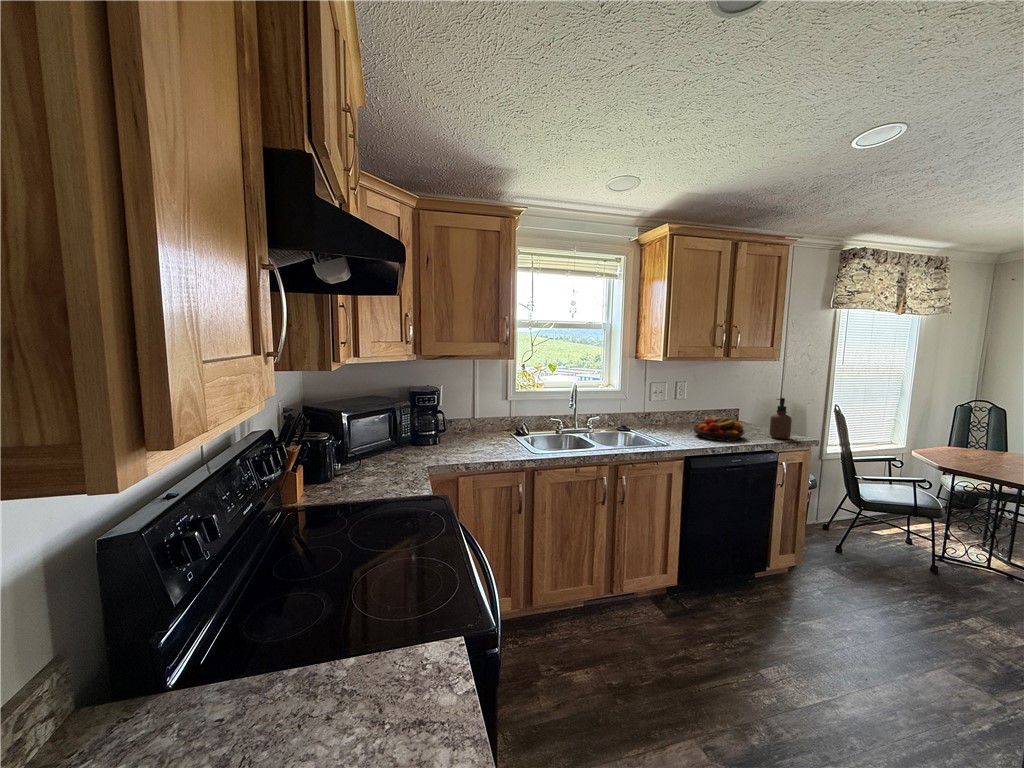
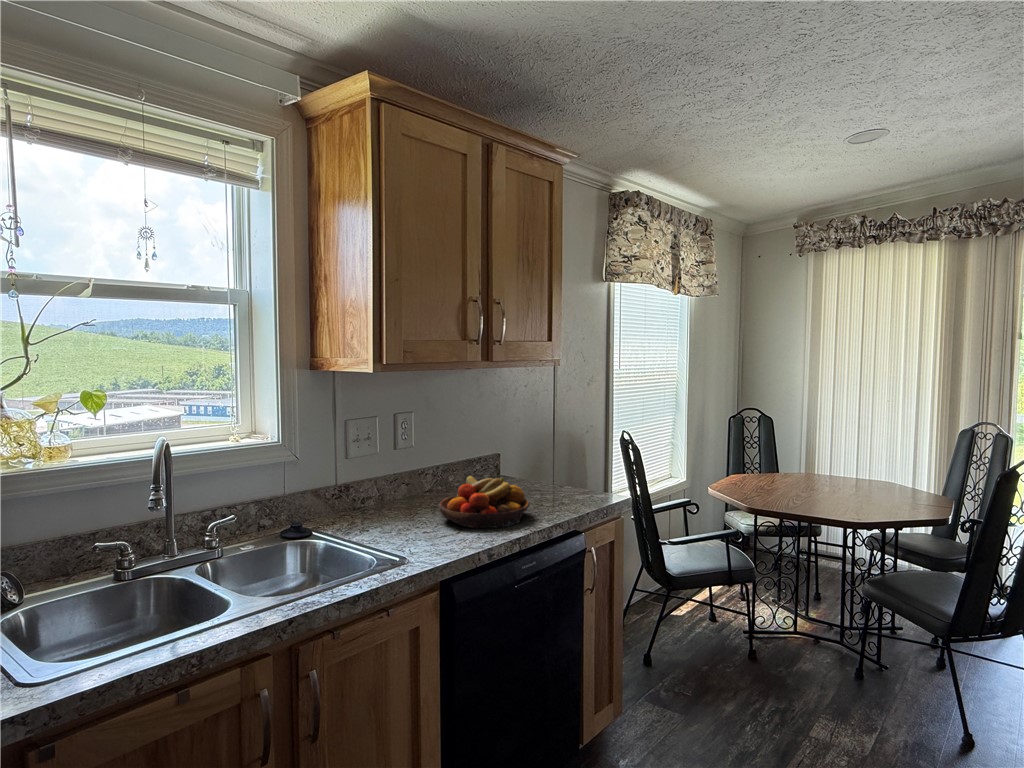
soap dispenser: present [769,398,792,439] -> none [563,431,594,506]

